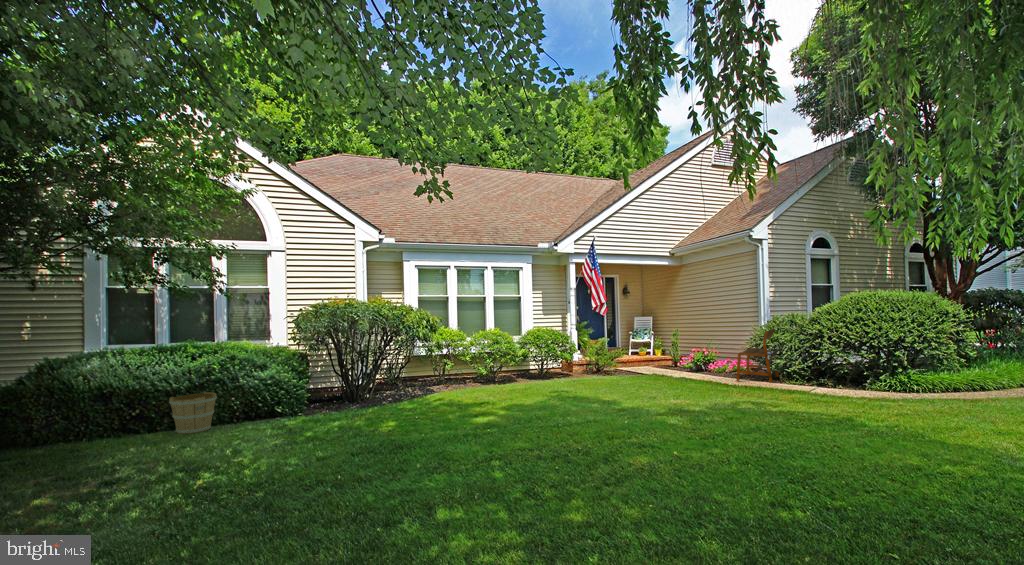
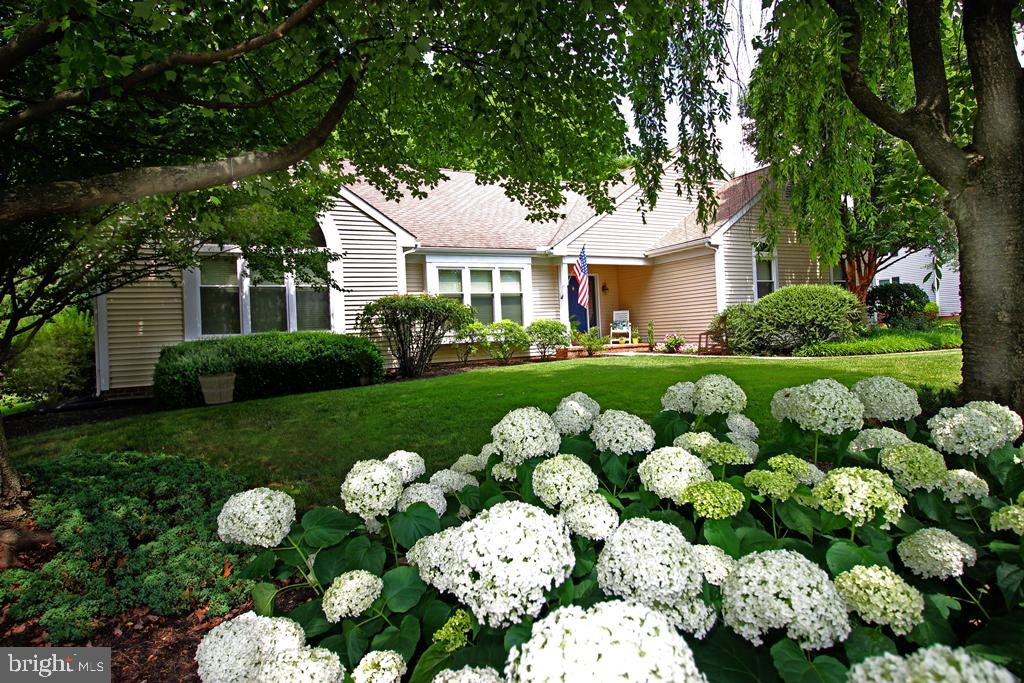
potted plant: none [258,369,297,421] -> present [349,348,372,386]
wooden bucket: present [169,392,217,434] -> present [198,372,236,404]

